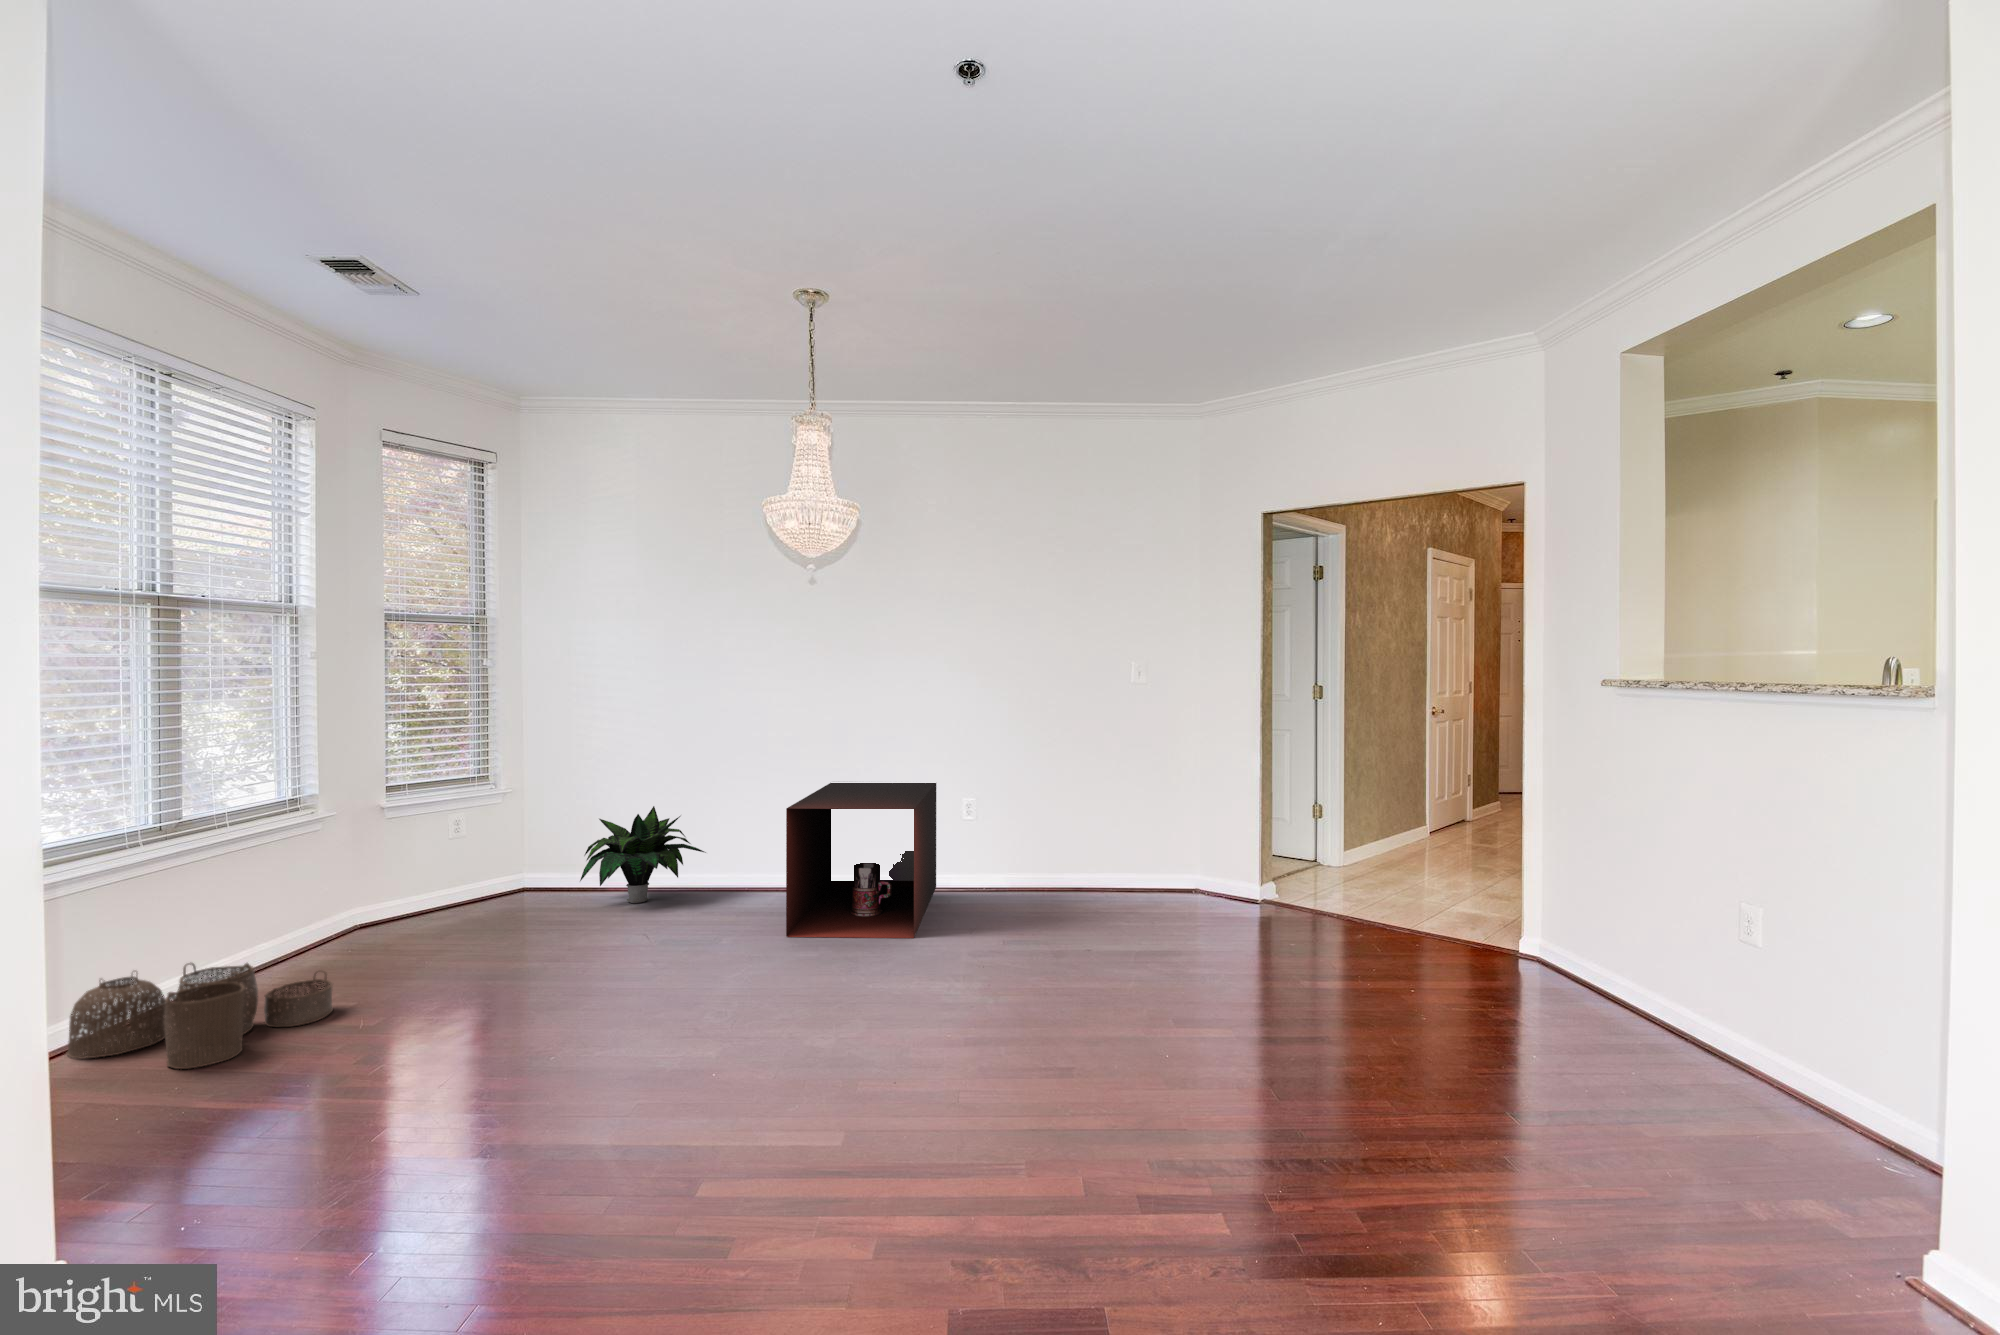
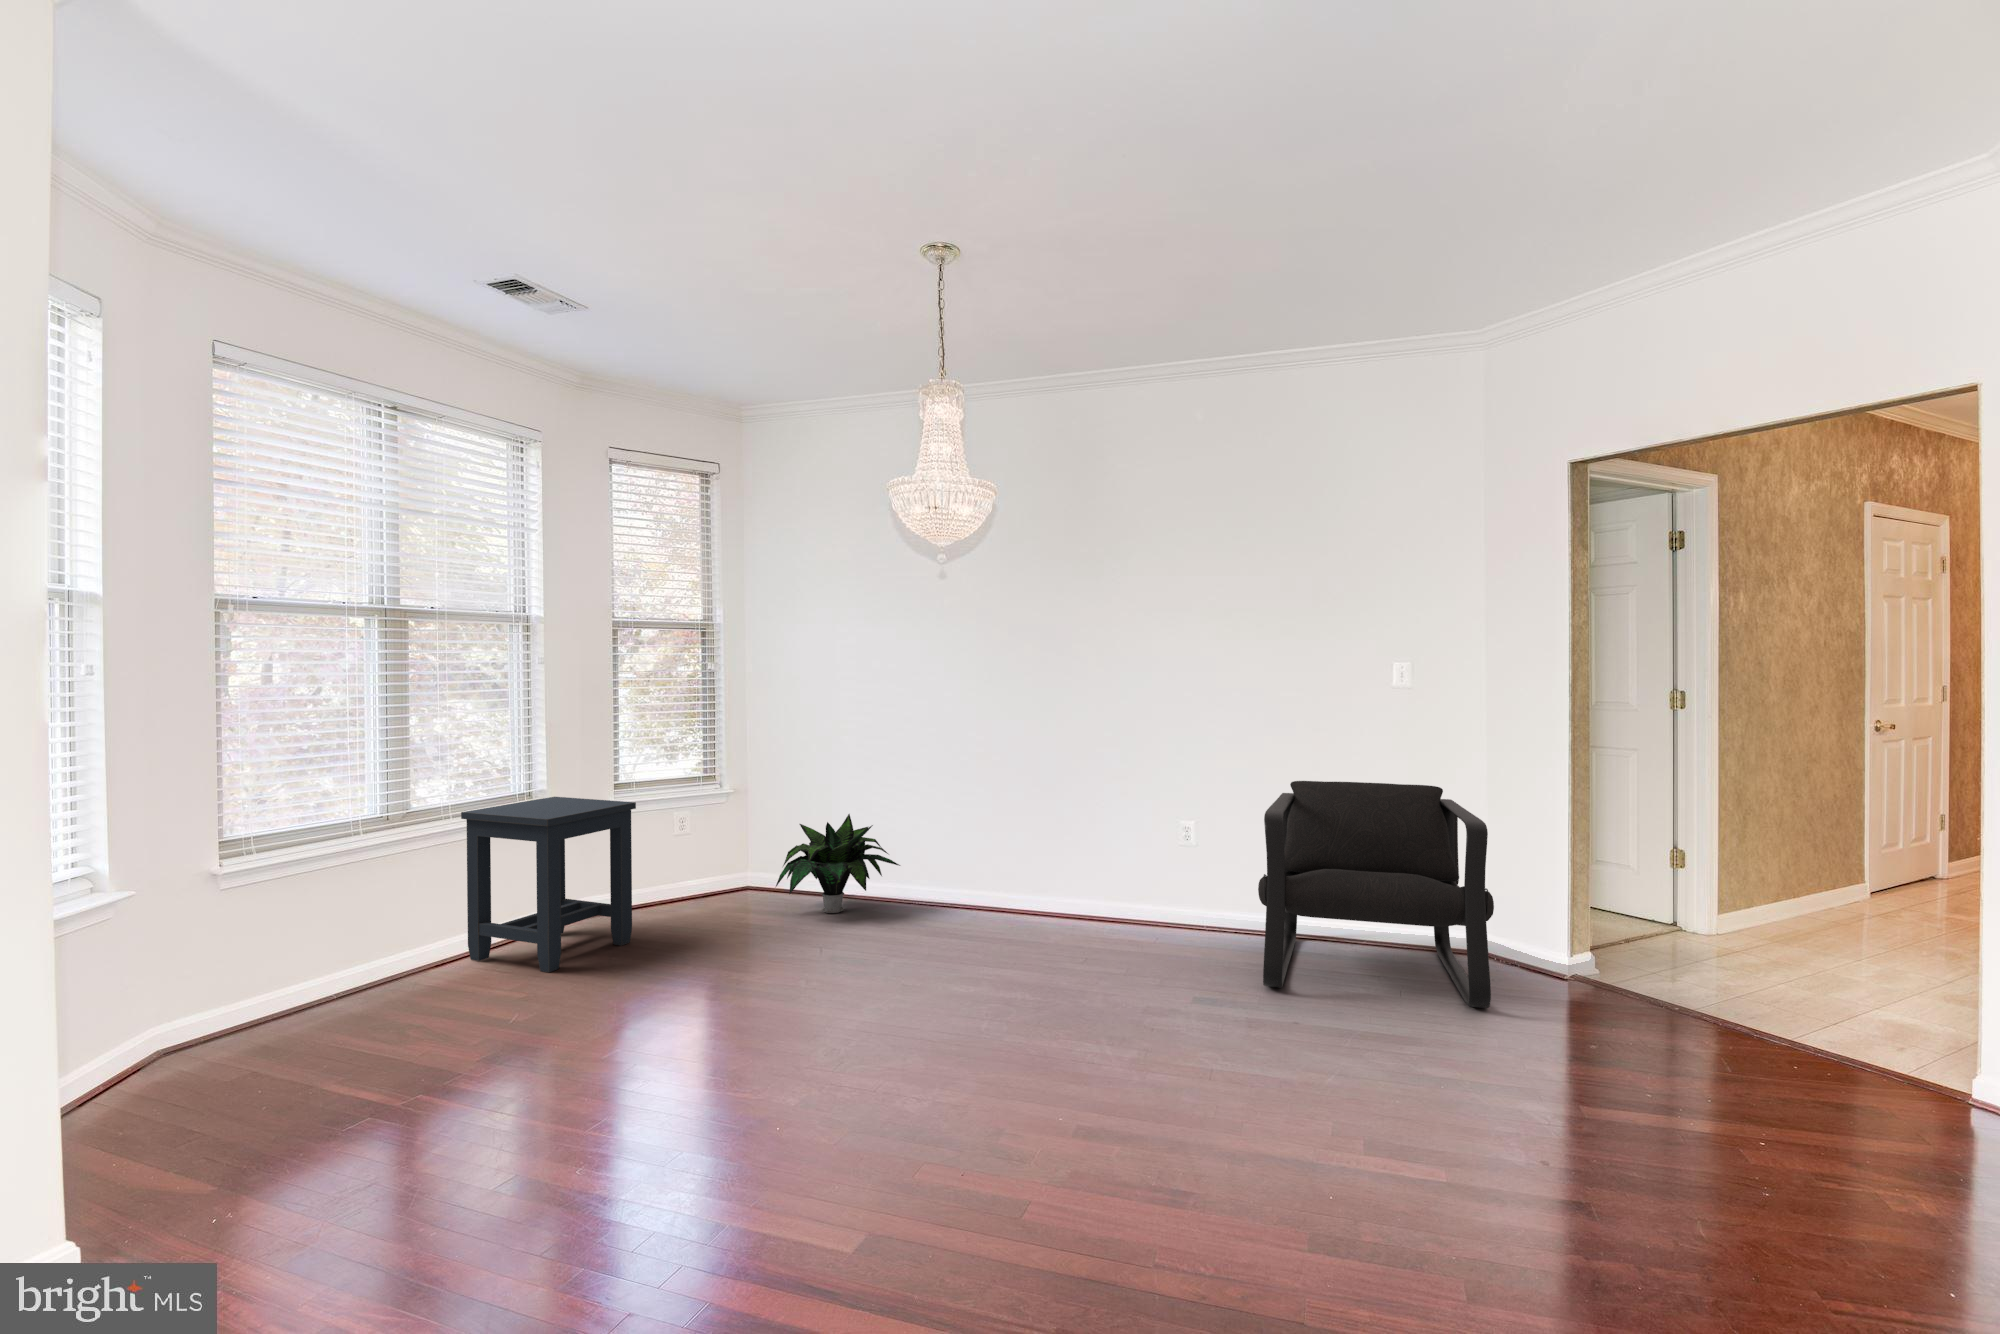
armchair: none [1049,758,1223,923] -> present [1258,781,1494,1008]
storage cabinet: present [786,783,936,938] -> none [949,796,1146,987]
side table: none [241,800,442,980] -> present [461,797,636,972]
woven basket: present [67,963,333,1069] -> none [294,947,505,1049]

